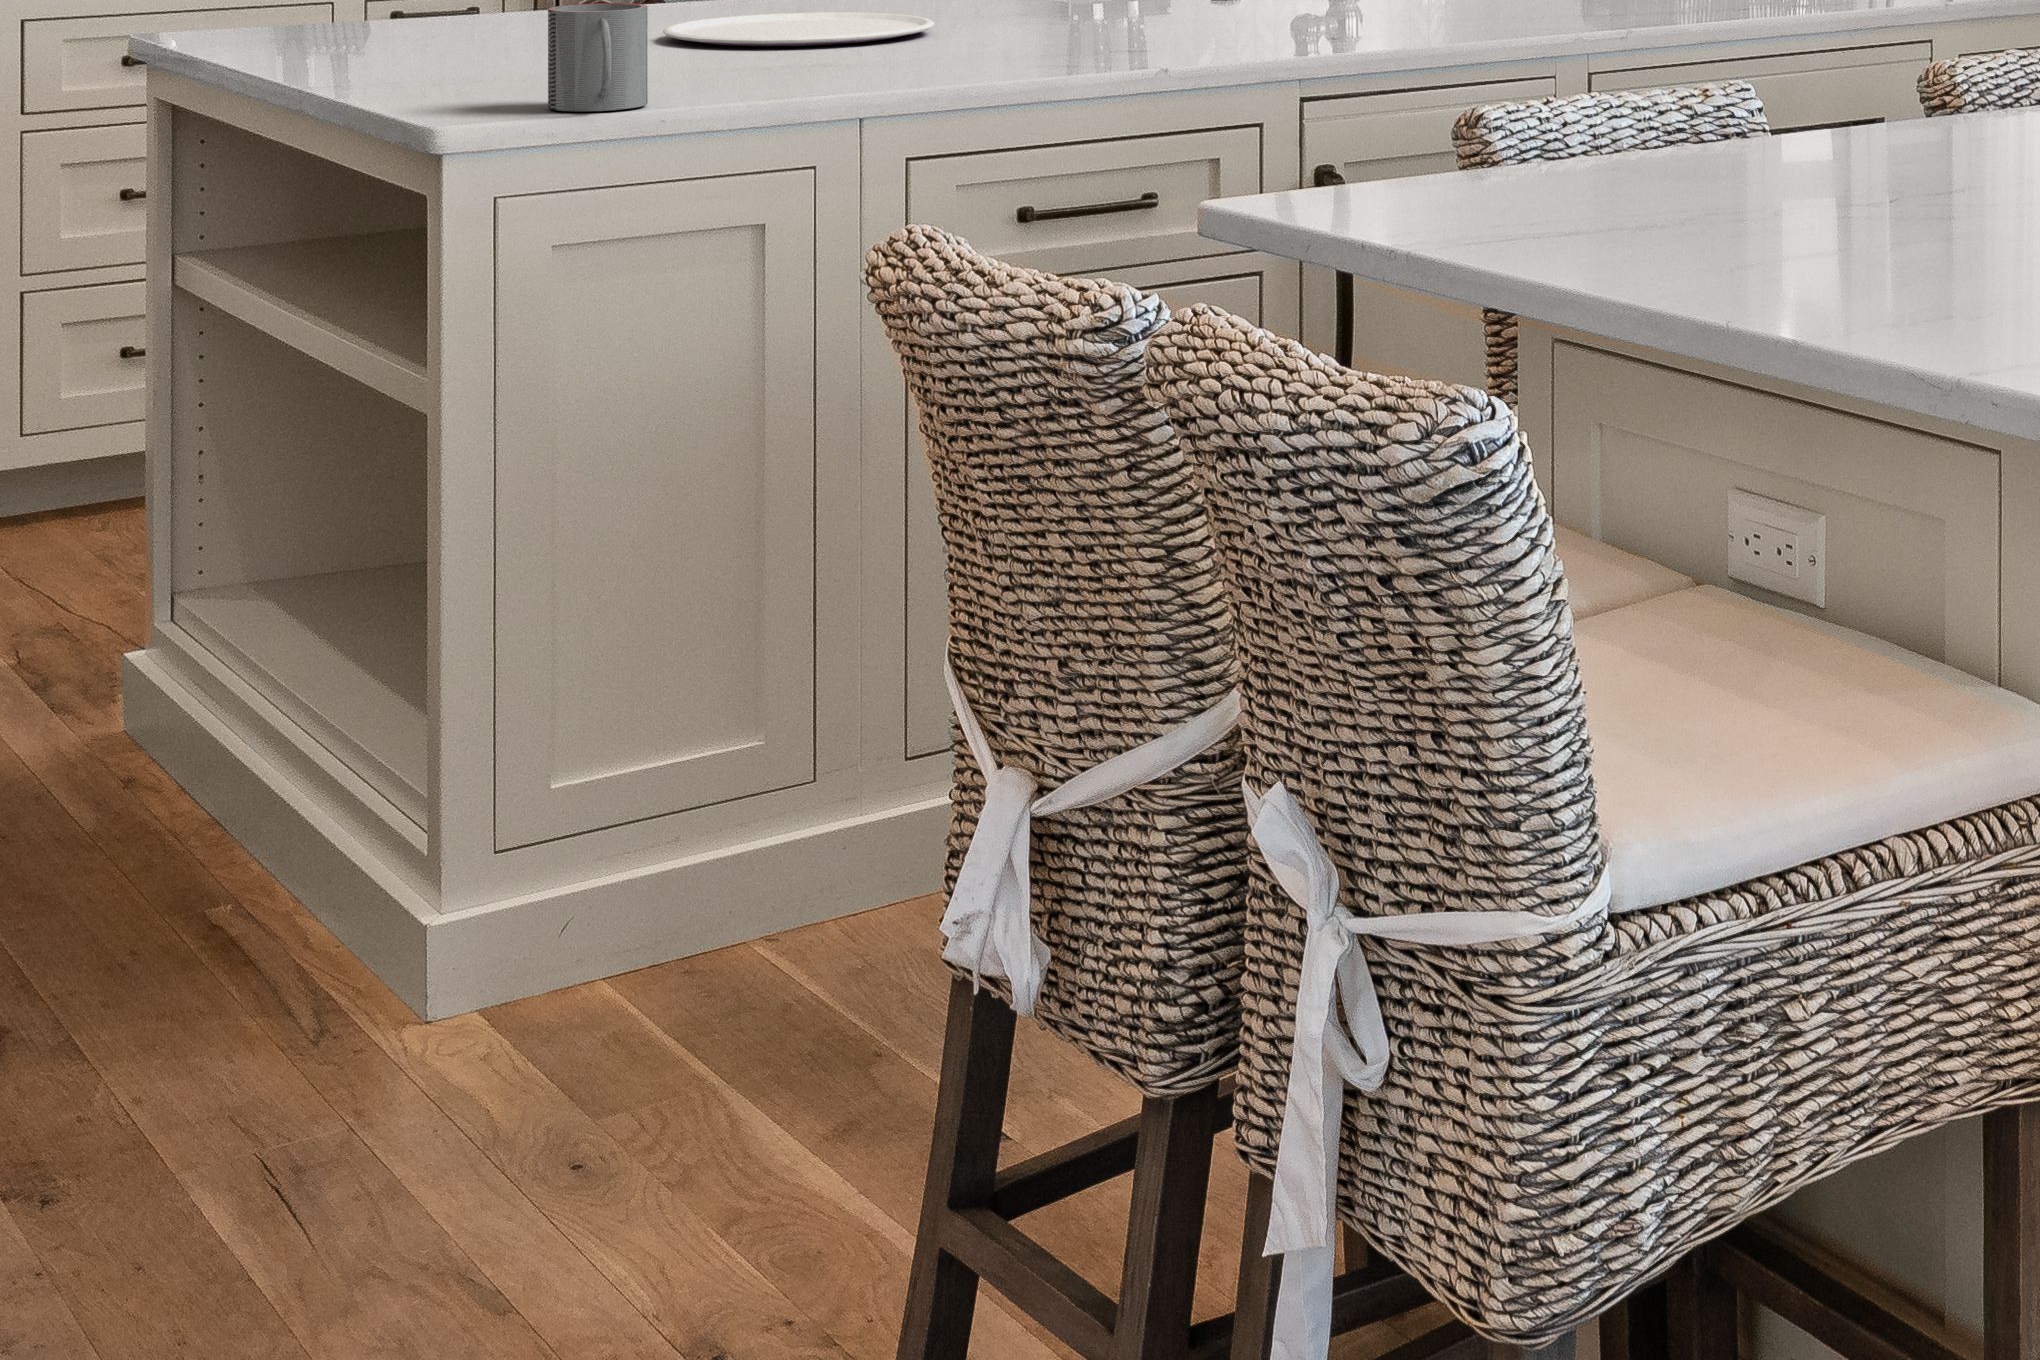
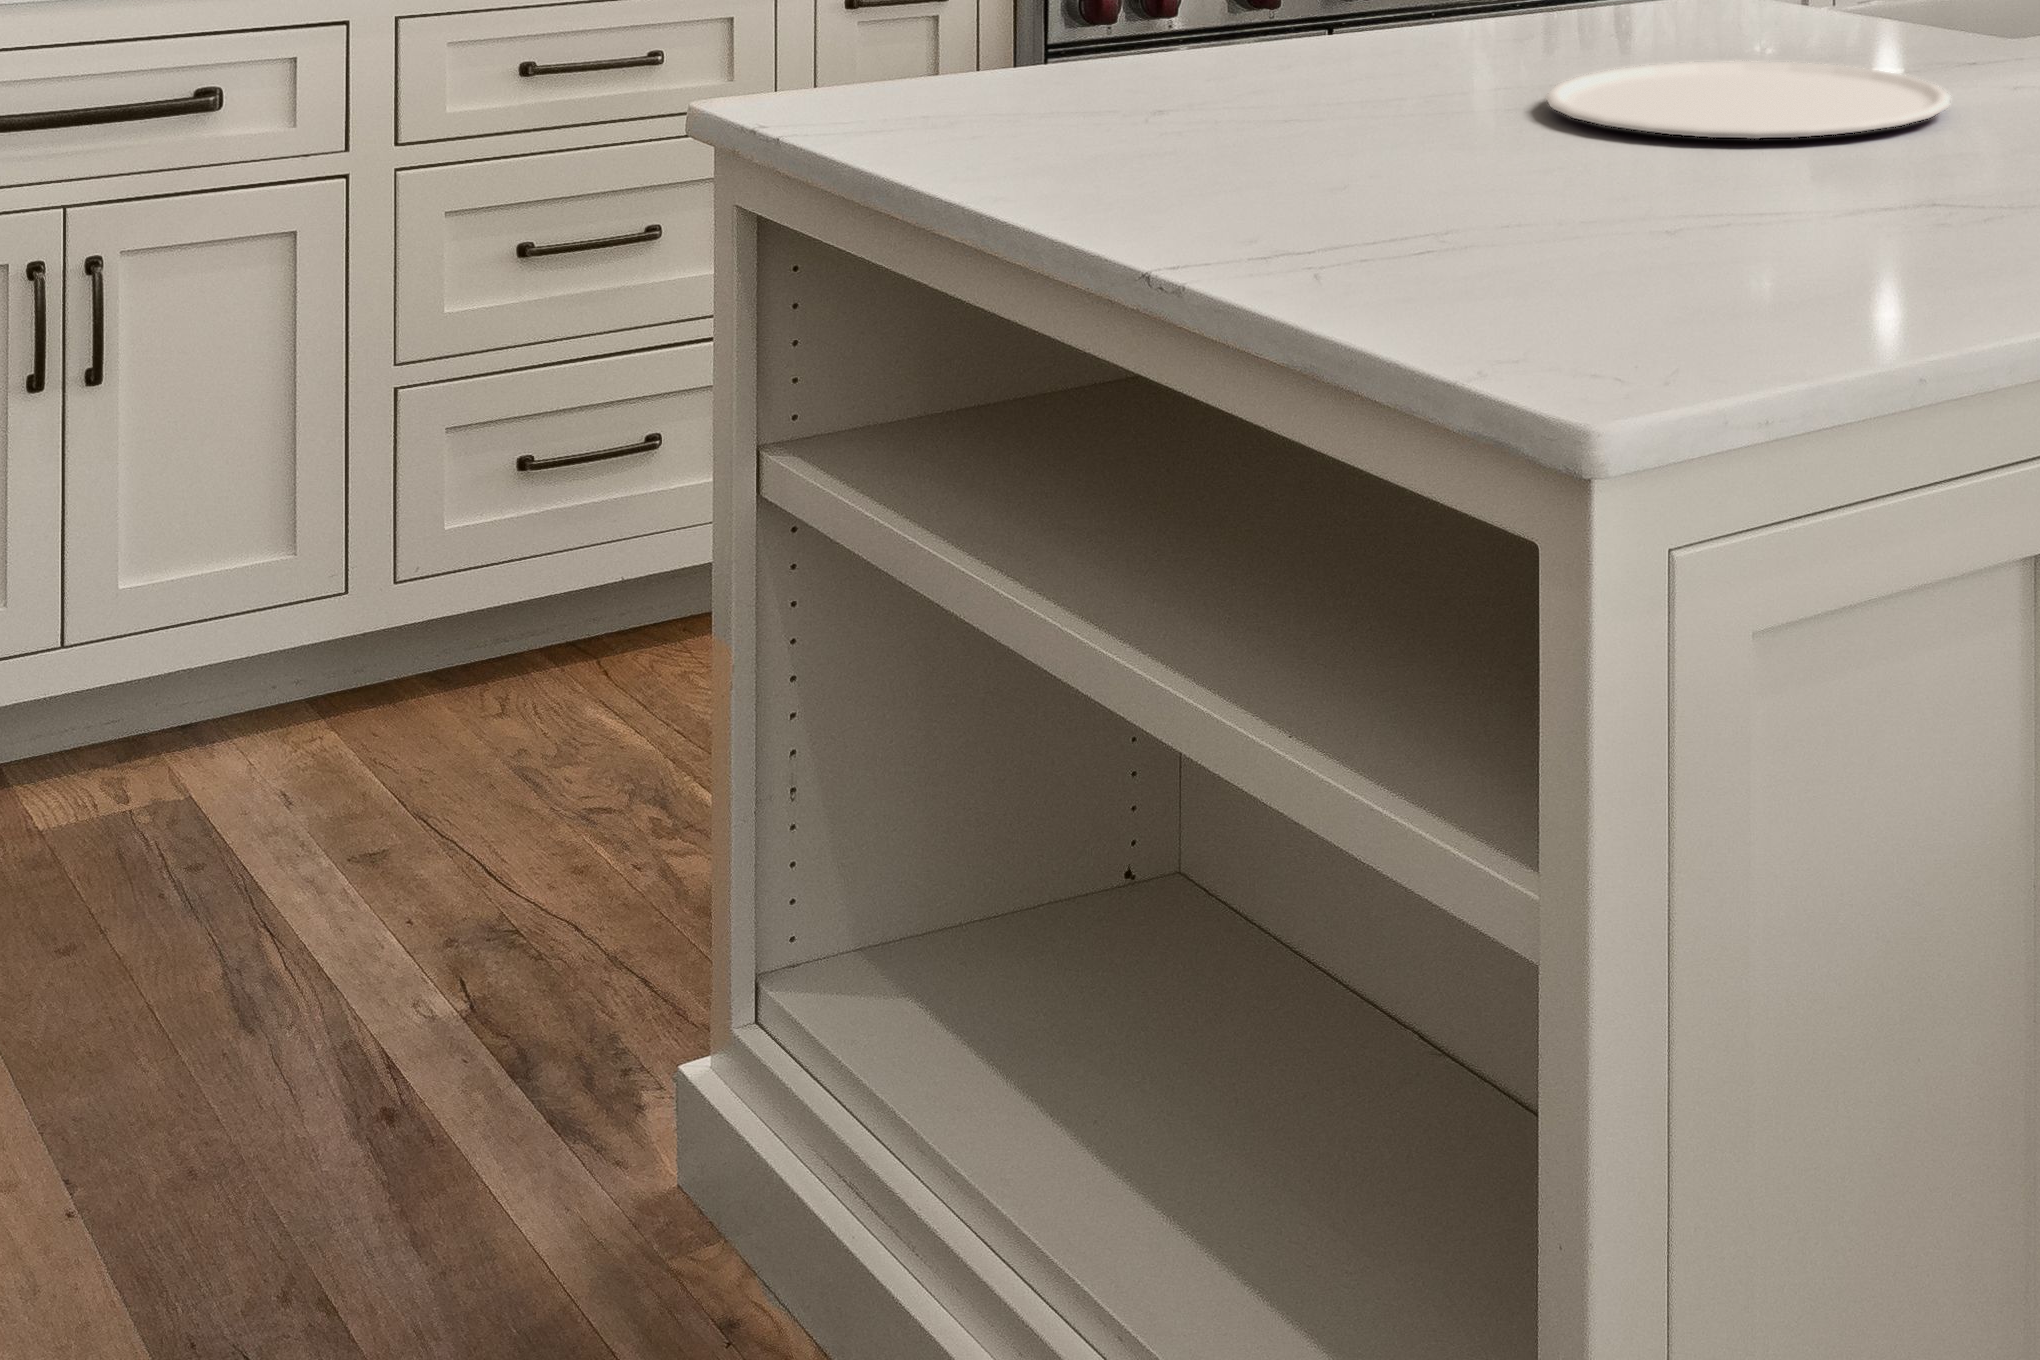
mug: present [548,3,648,111] -> none [1712,131,1883,351]

